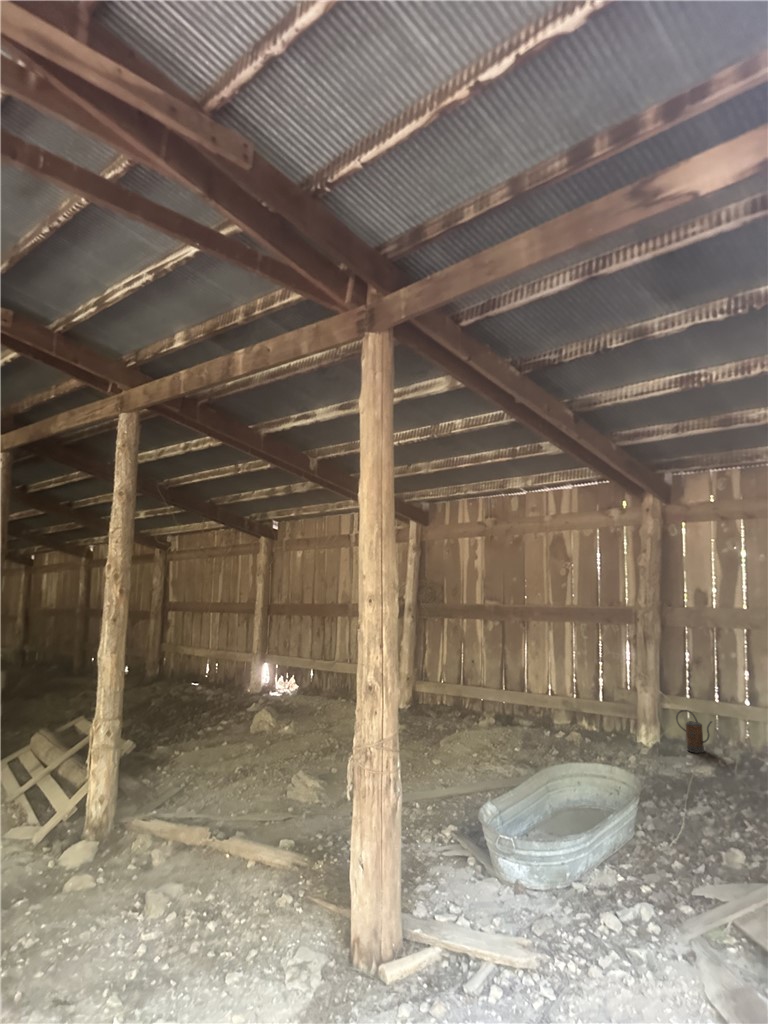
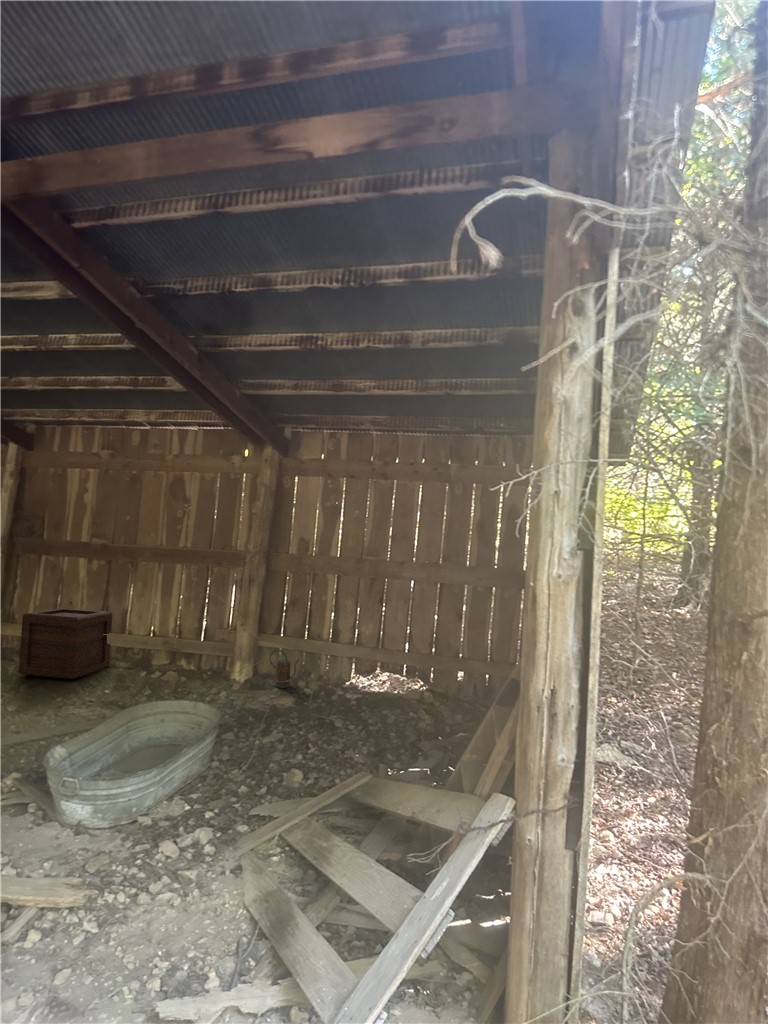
wooden crate: none [436,664,511,730] -> present [18,608,112,679]

